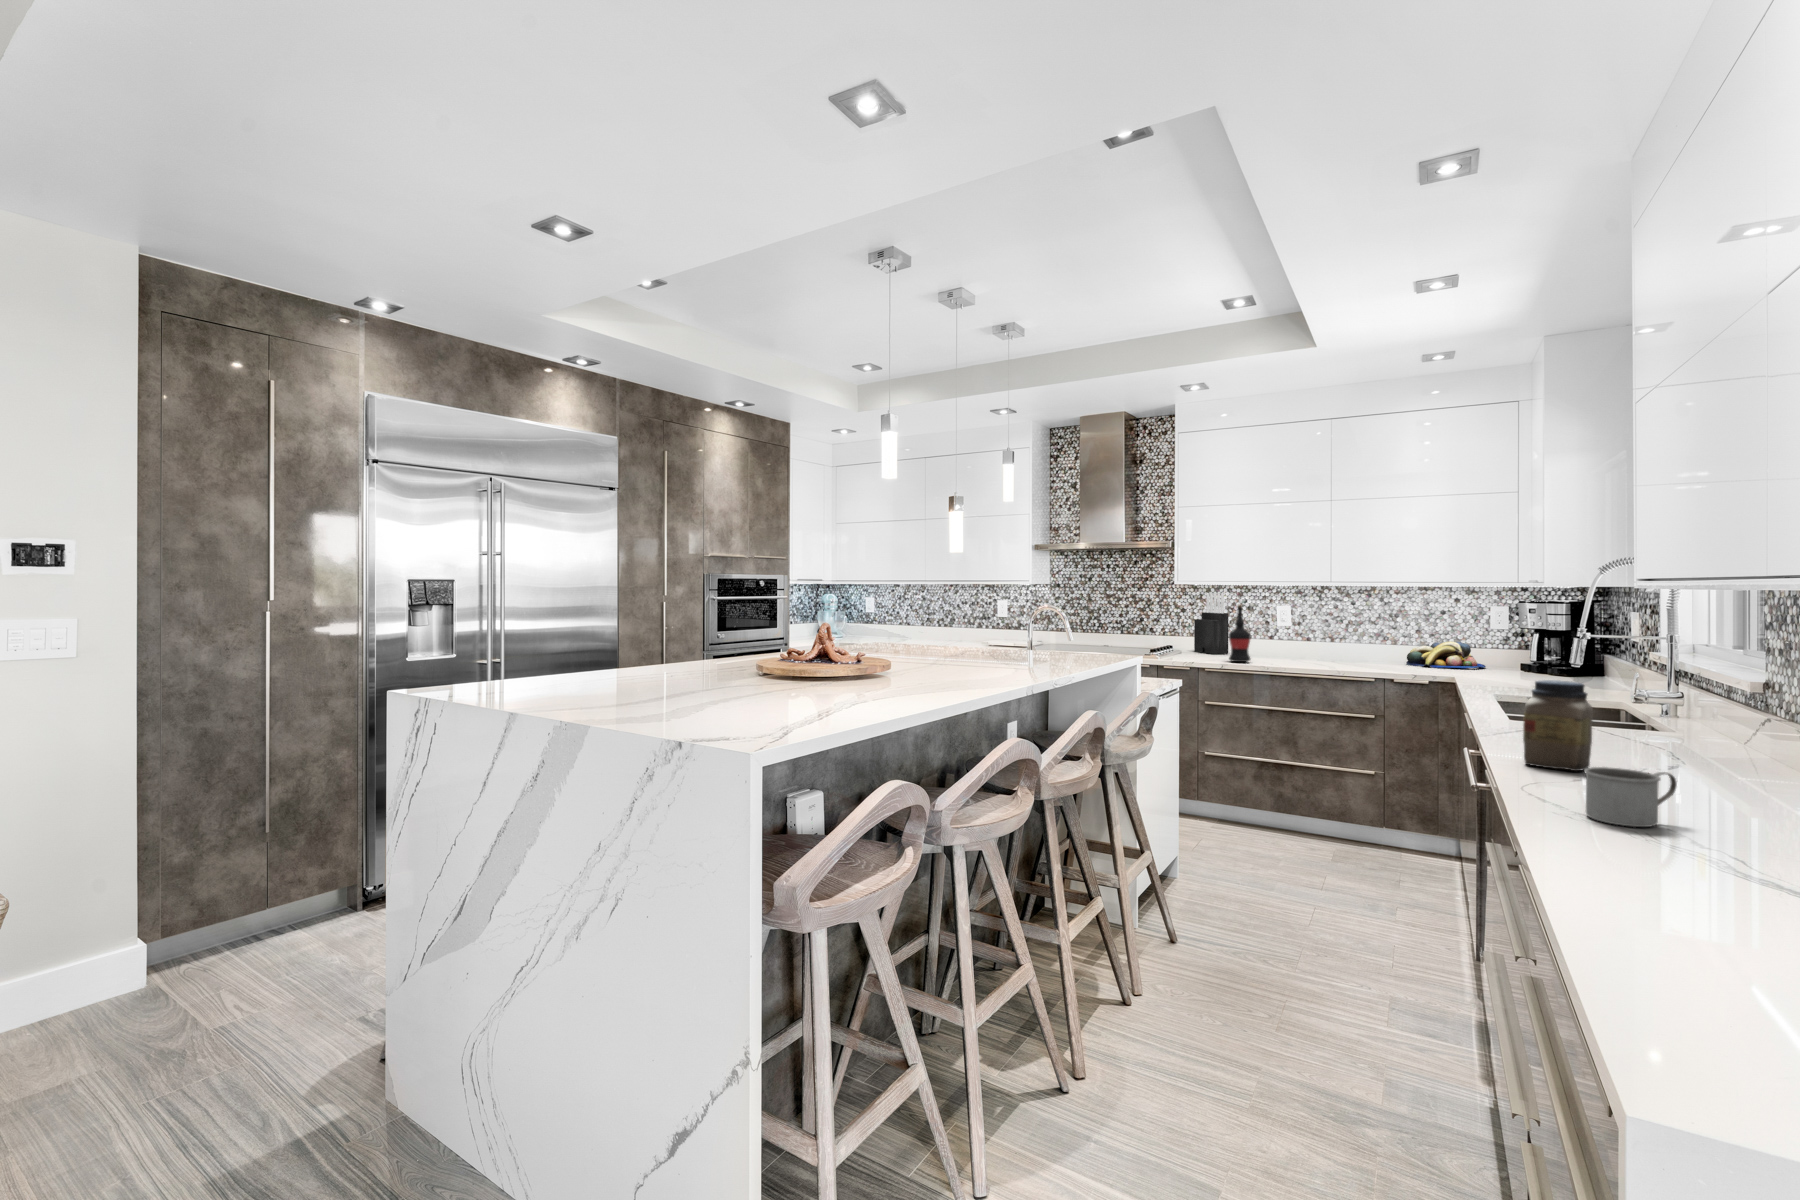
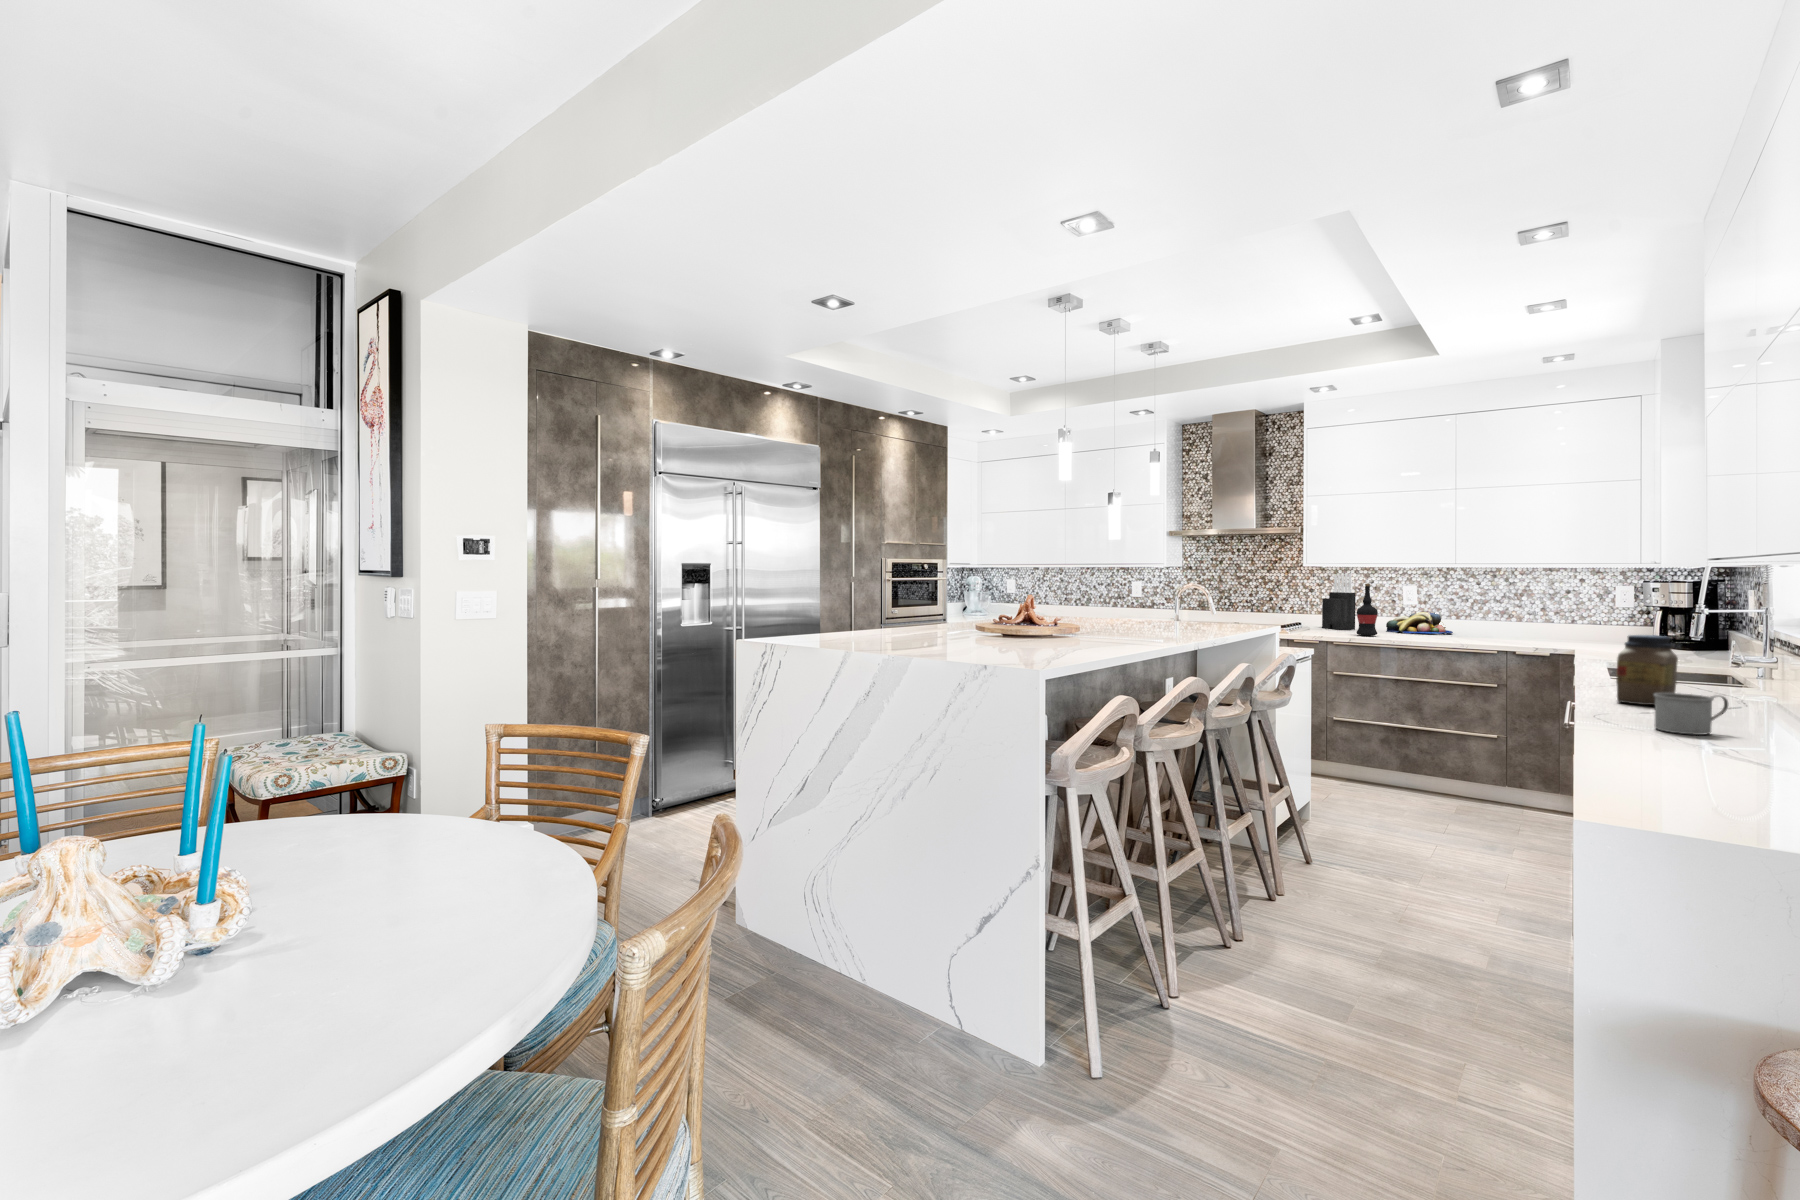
fruit bowl: present [1406,642,1486,668] -> present [1386,612,1453,634]

